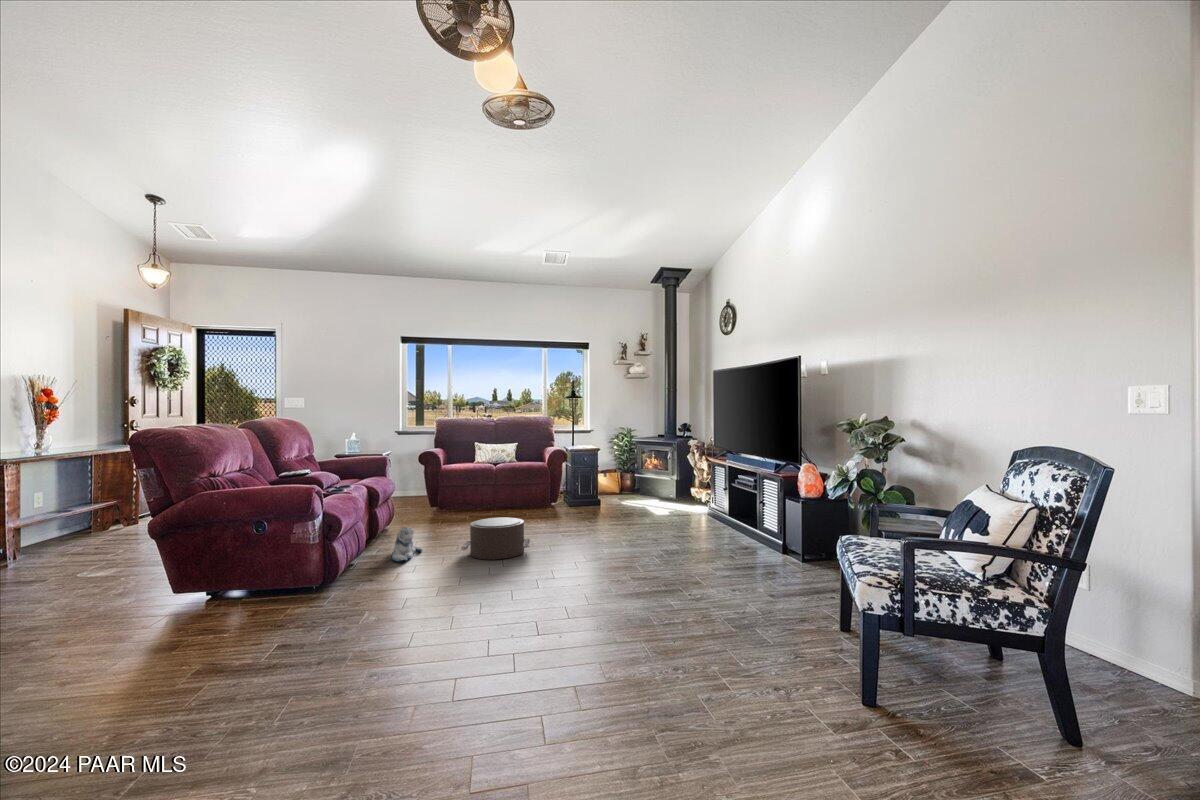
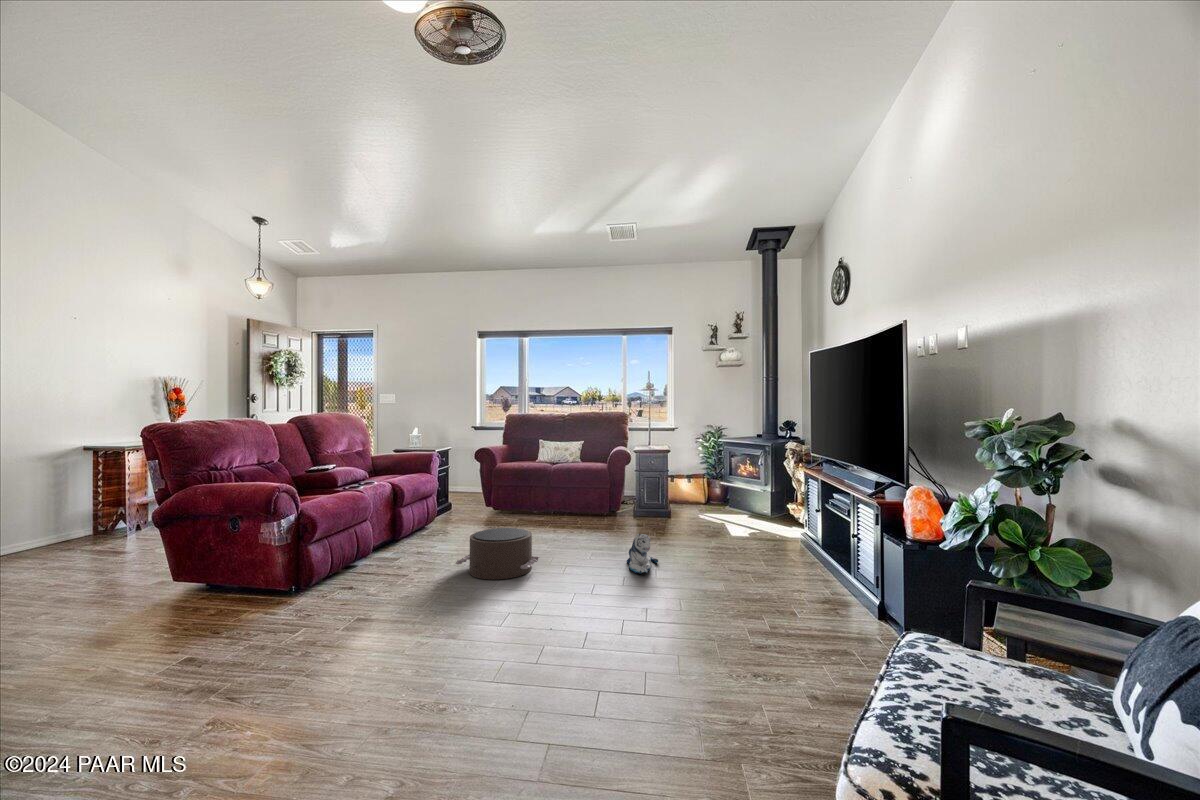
plush toy: present [392,527,422,562] -> present [627,534,658,574]

